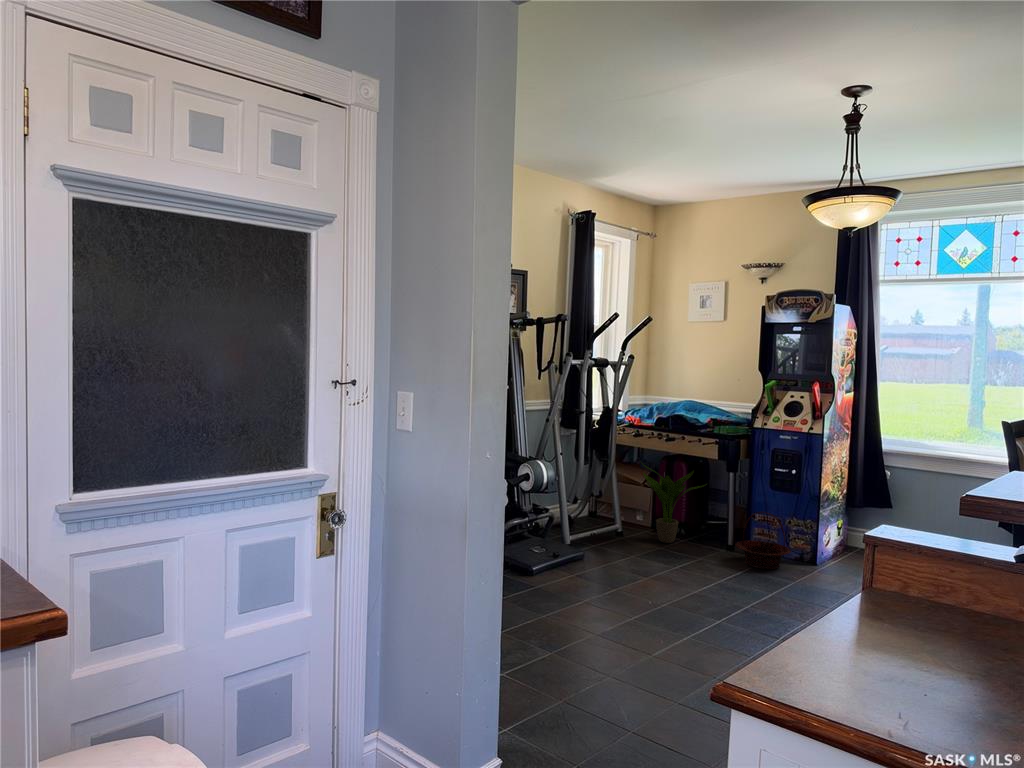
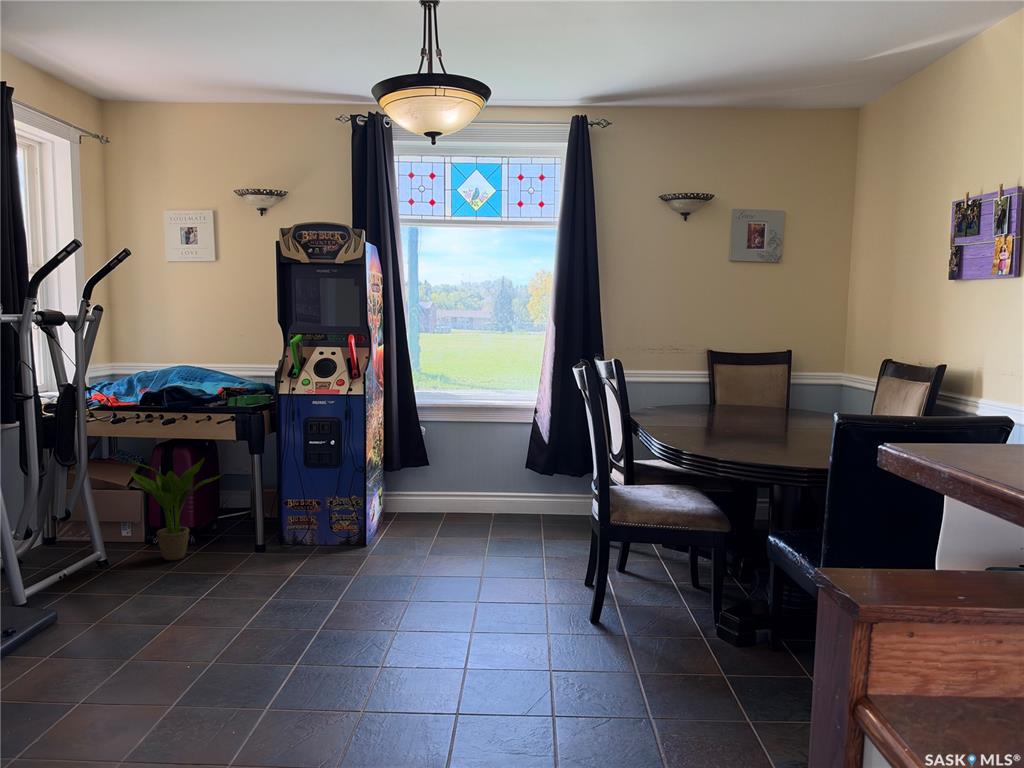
basket: present [736,512,791,569] -> none [270,497,338,567]

